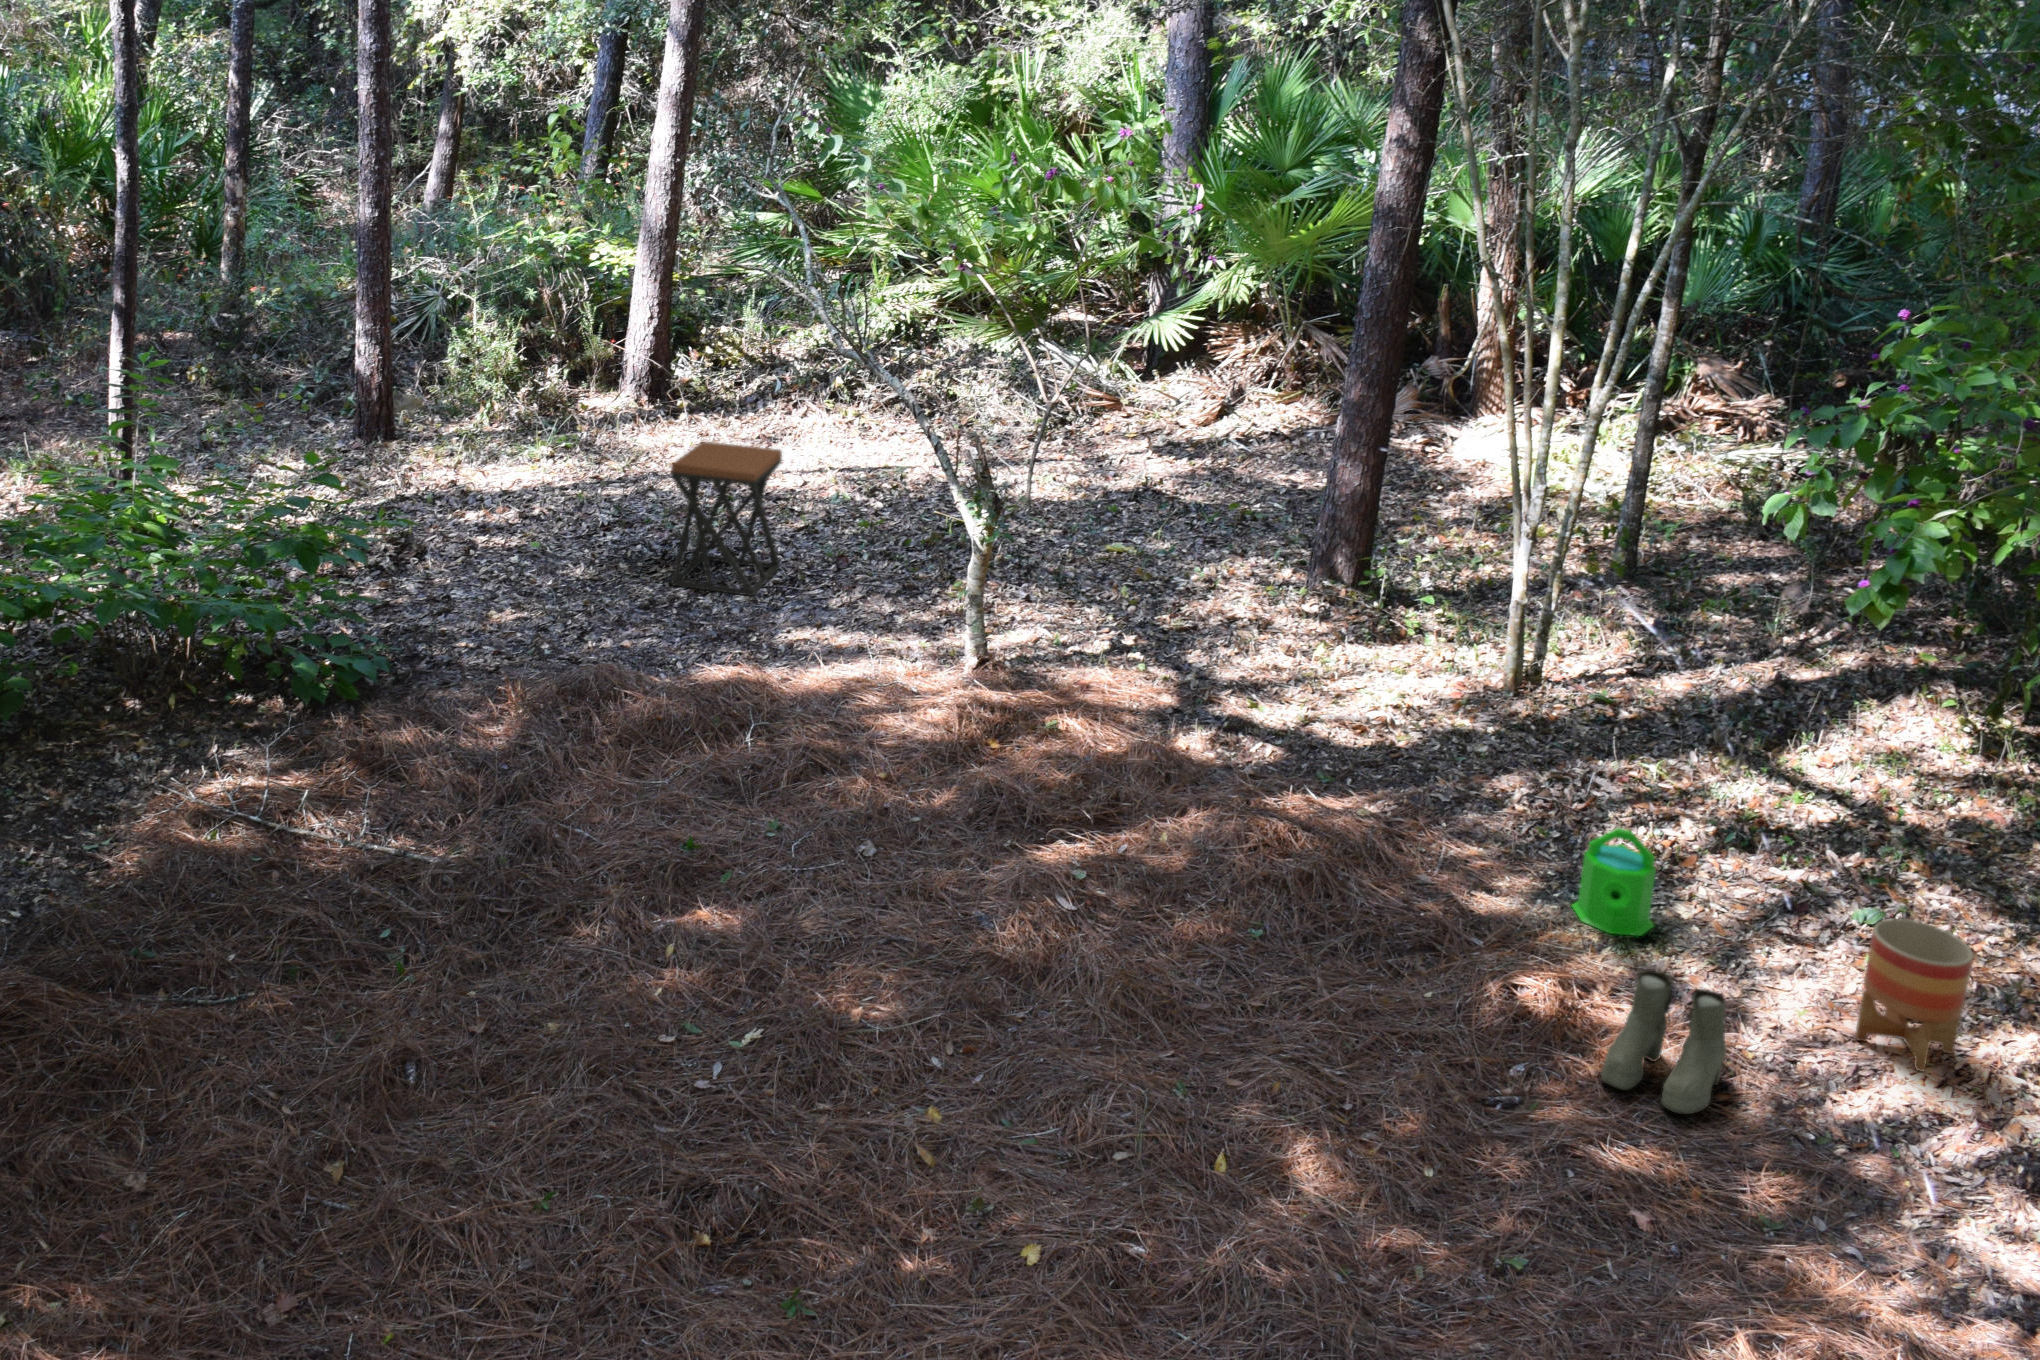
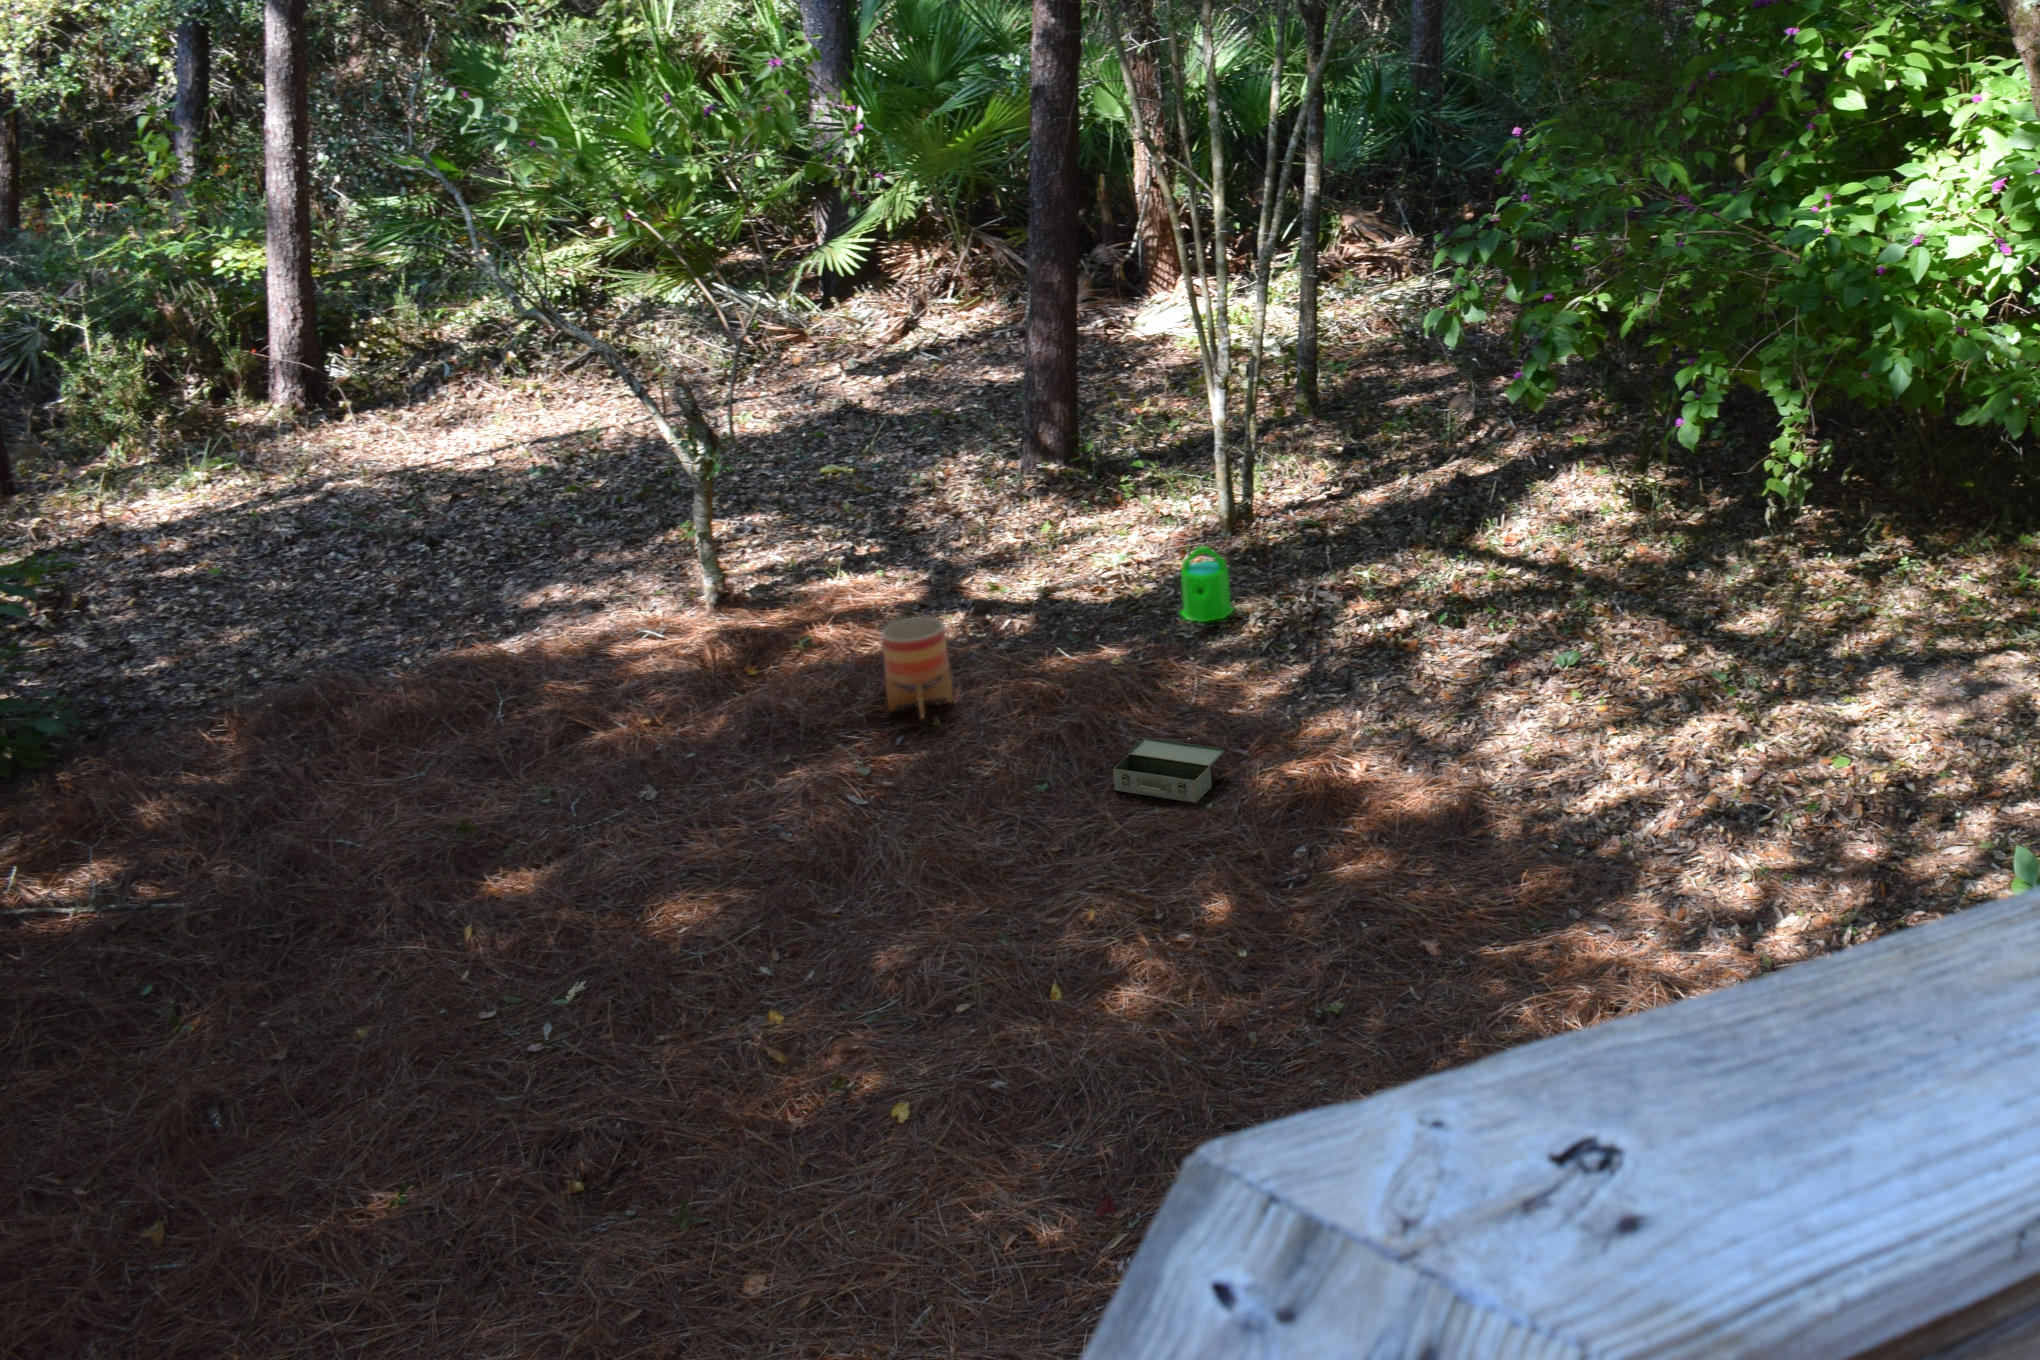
stool: present [671,442,782,596] -> none [333,414,476,567]
planter: present [1855,919,1973,1072] -> present [881,617,953,719]
boots: present [1601,970,1726,1114] -> none [1190,623,1266,708]
toolbox: none [1493,1133,1675,1280] -> present [1113,738,1225,803]

